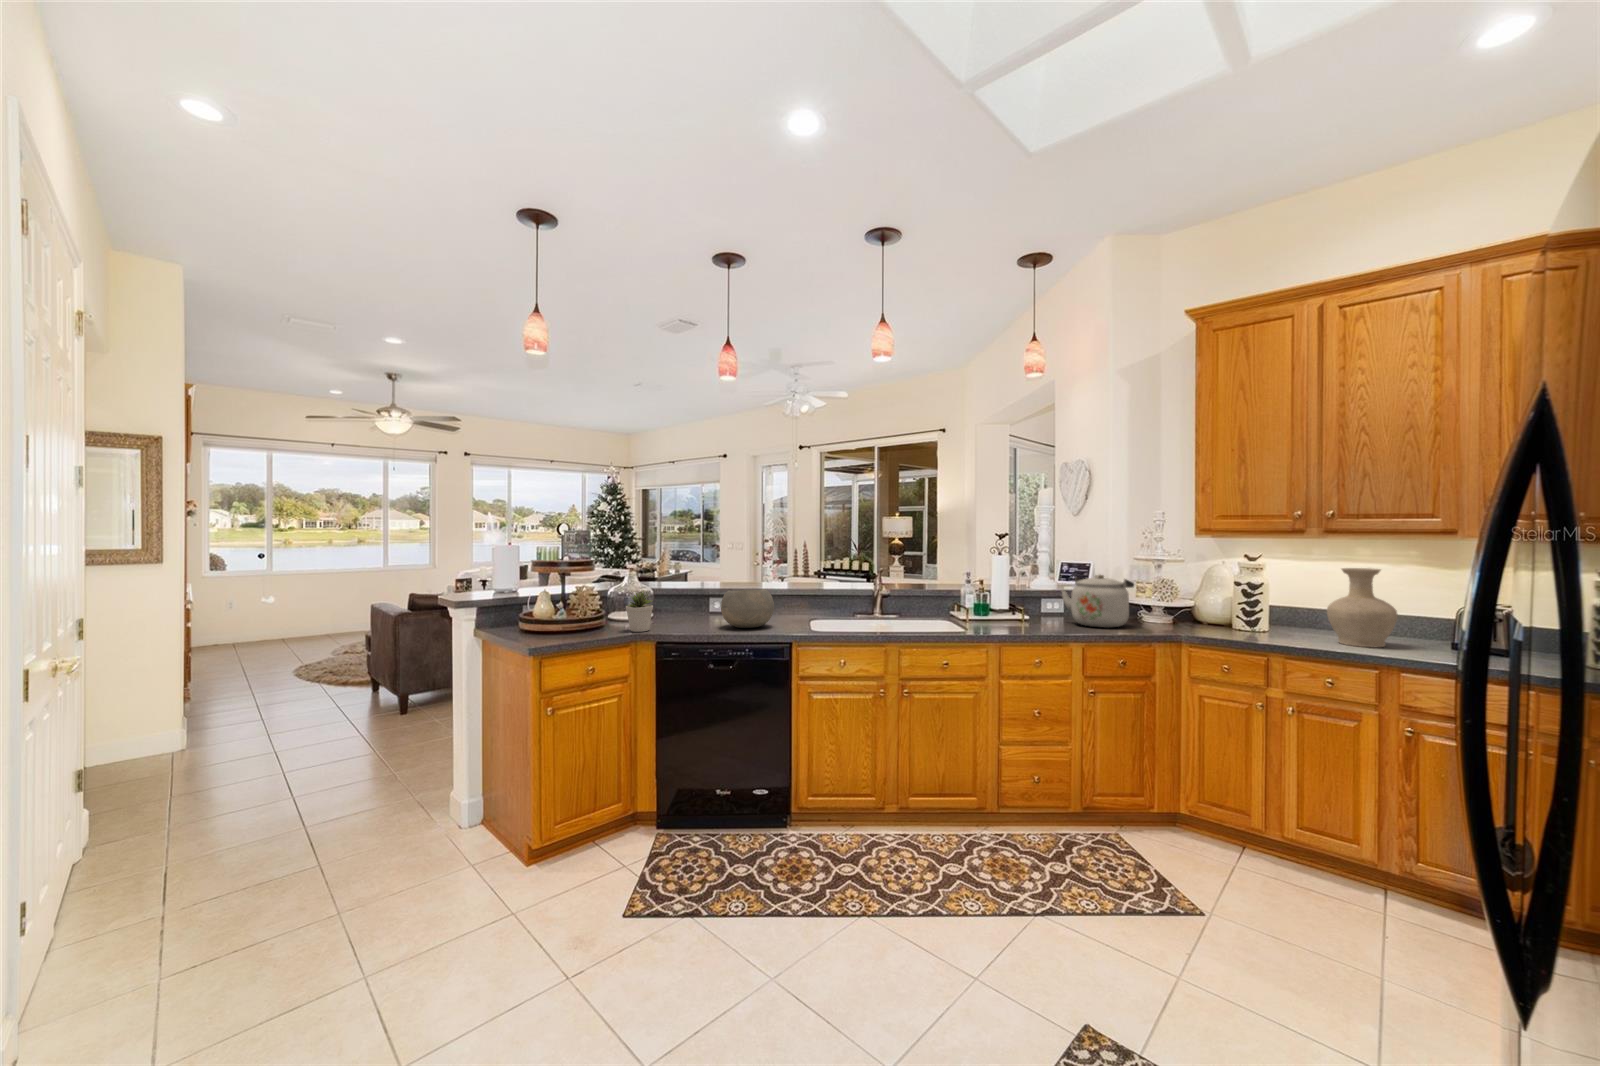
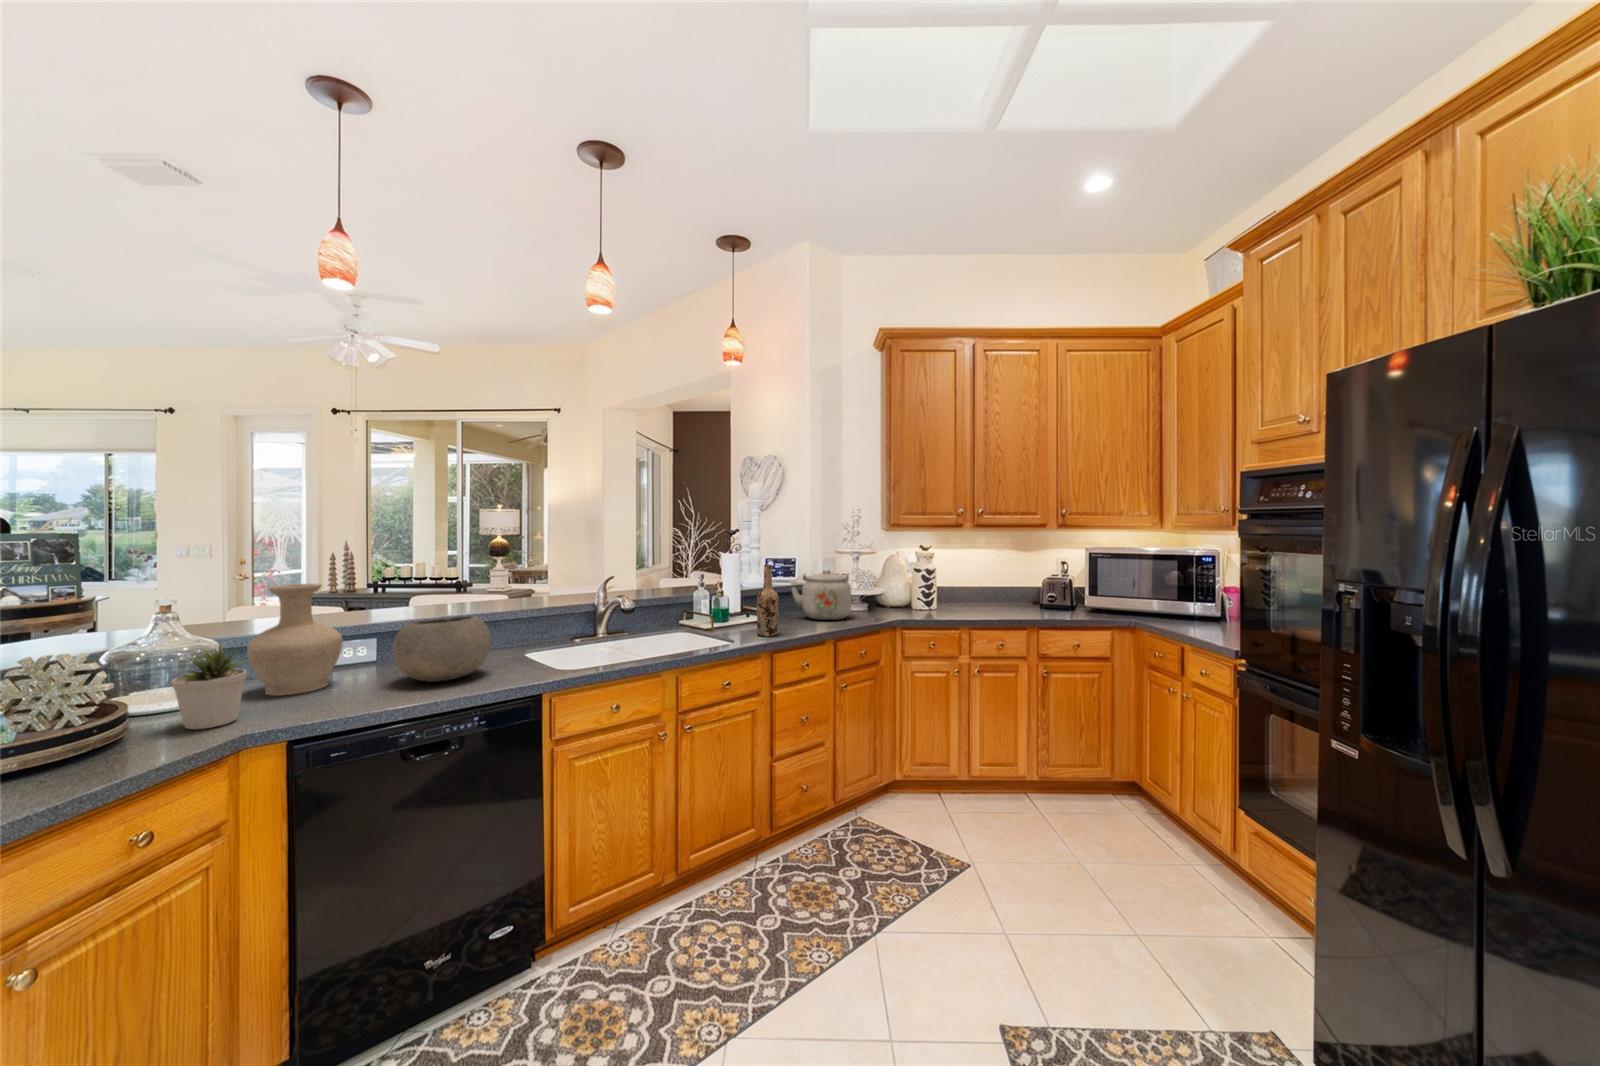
wine bottle: none [991,565,1012,632] -> present [757,565,779,637]
vase: present [1327,568,1398,647] -> present [247,584,343,696]

